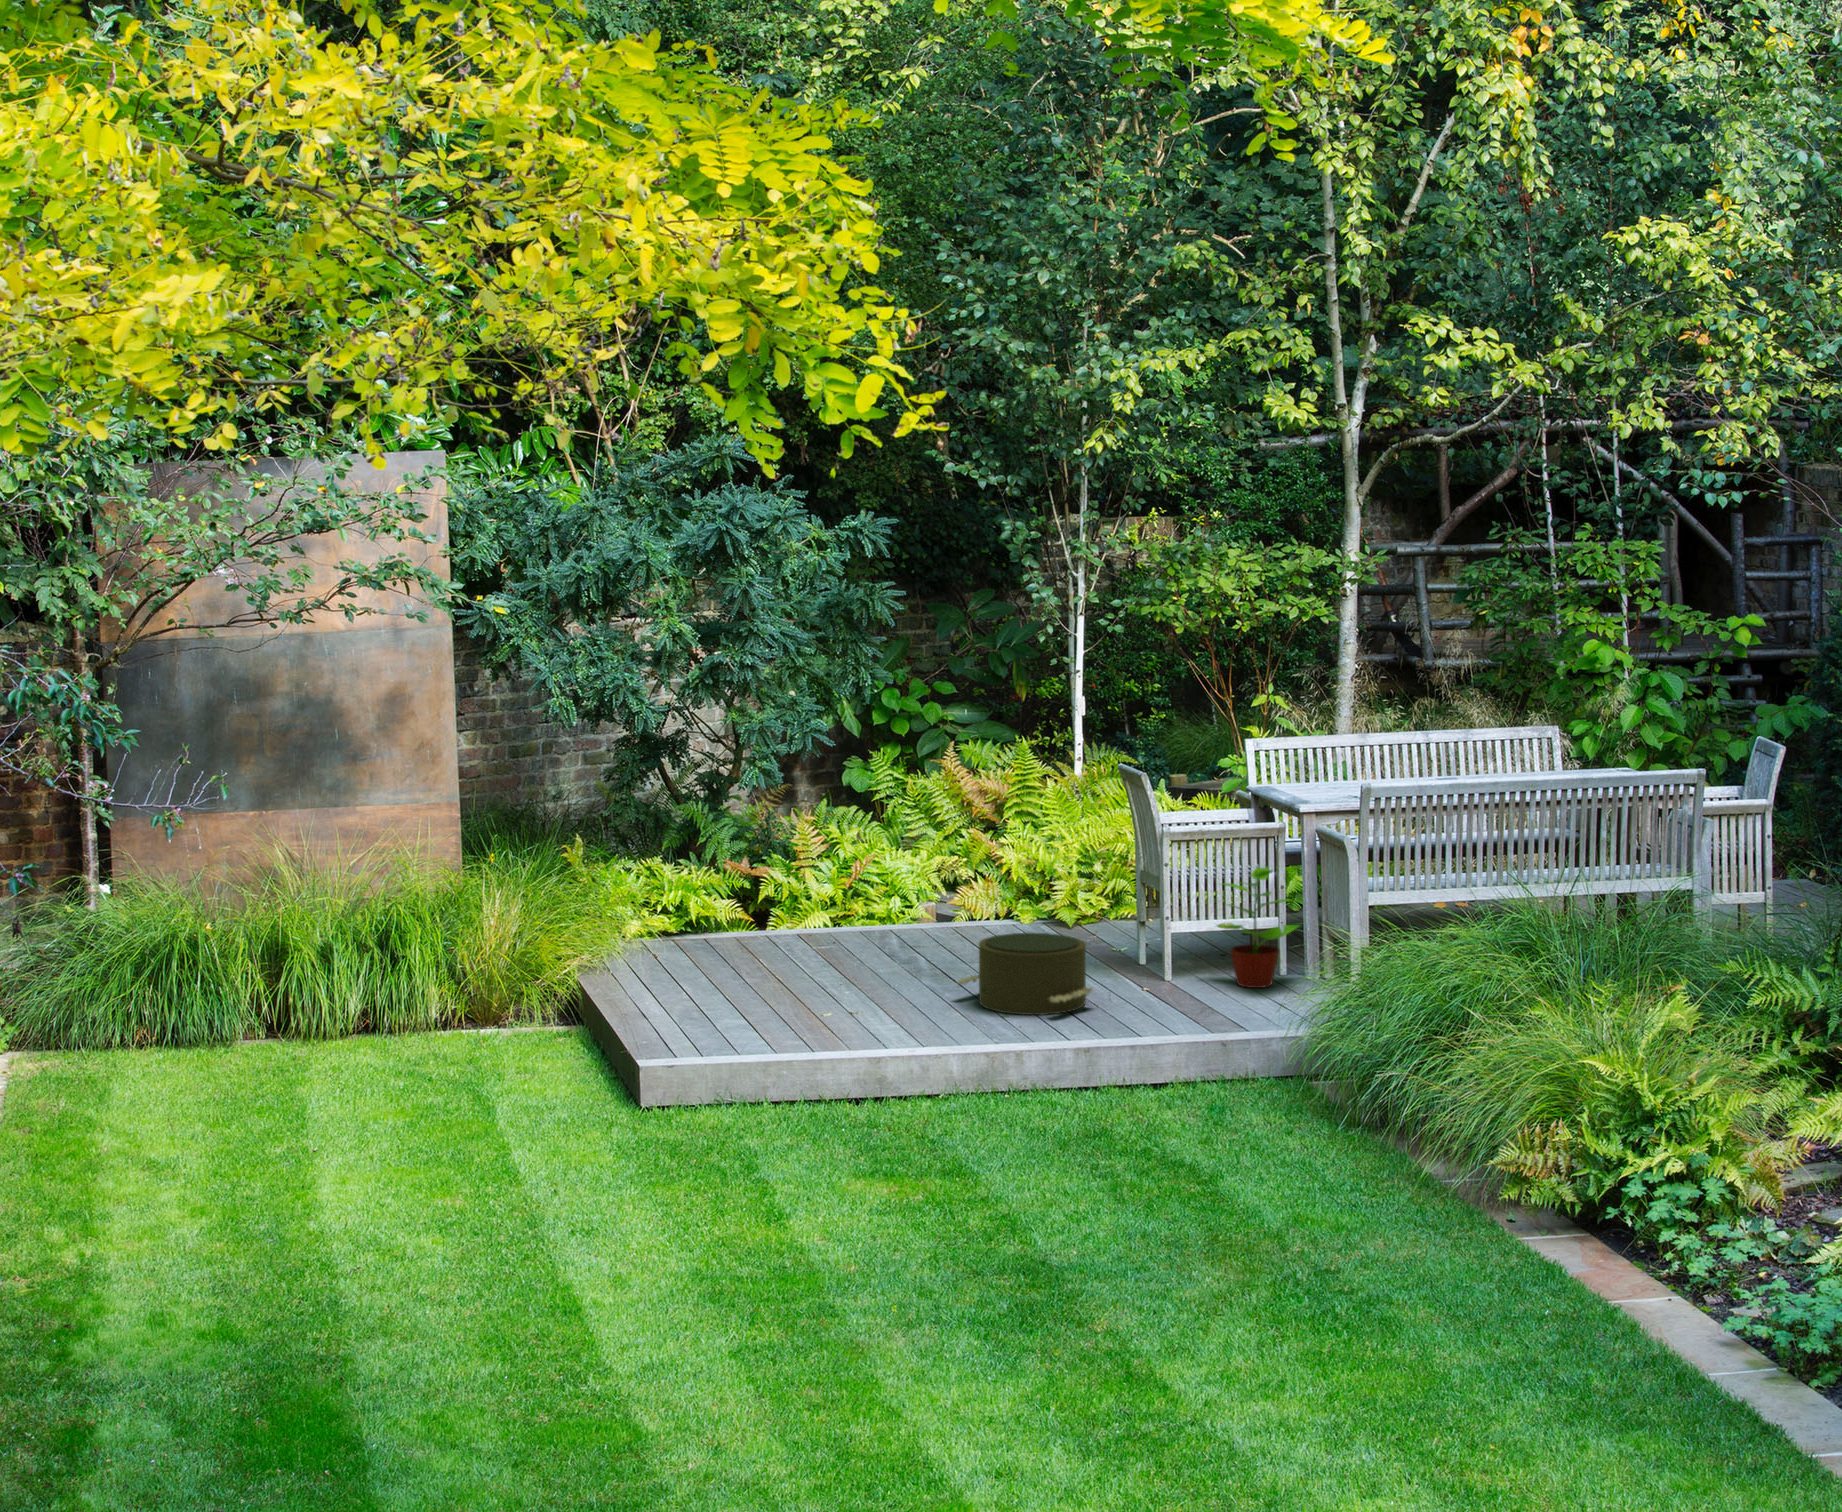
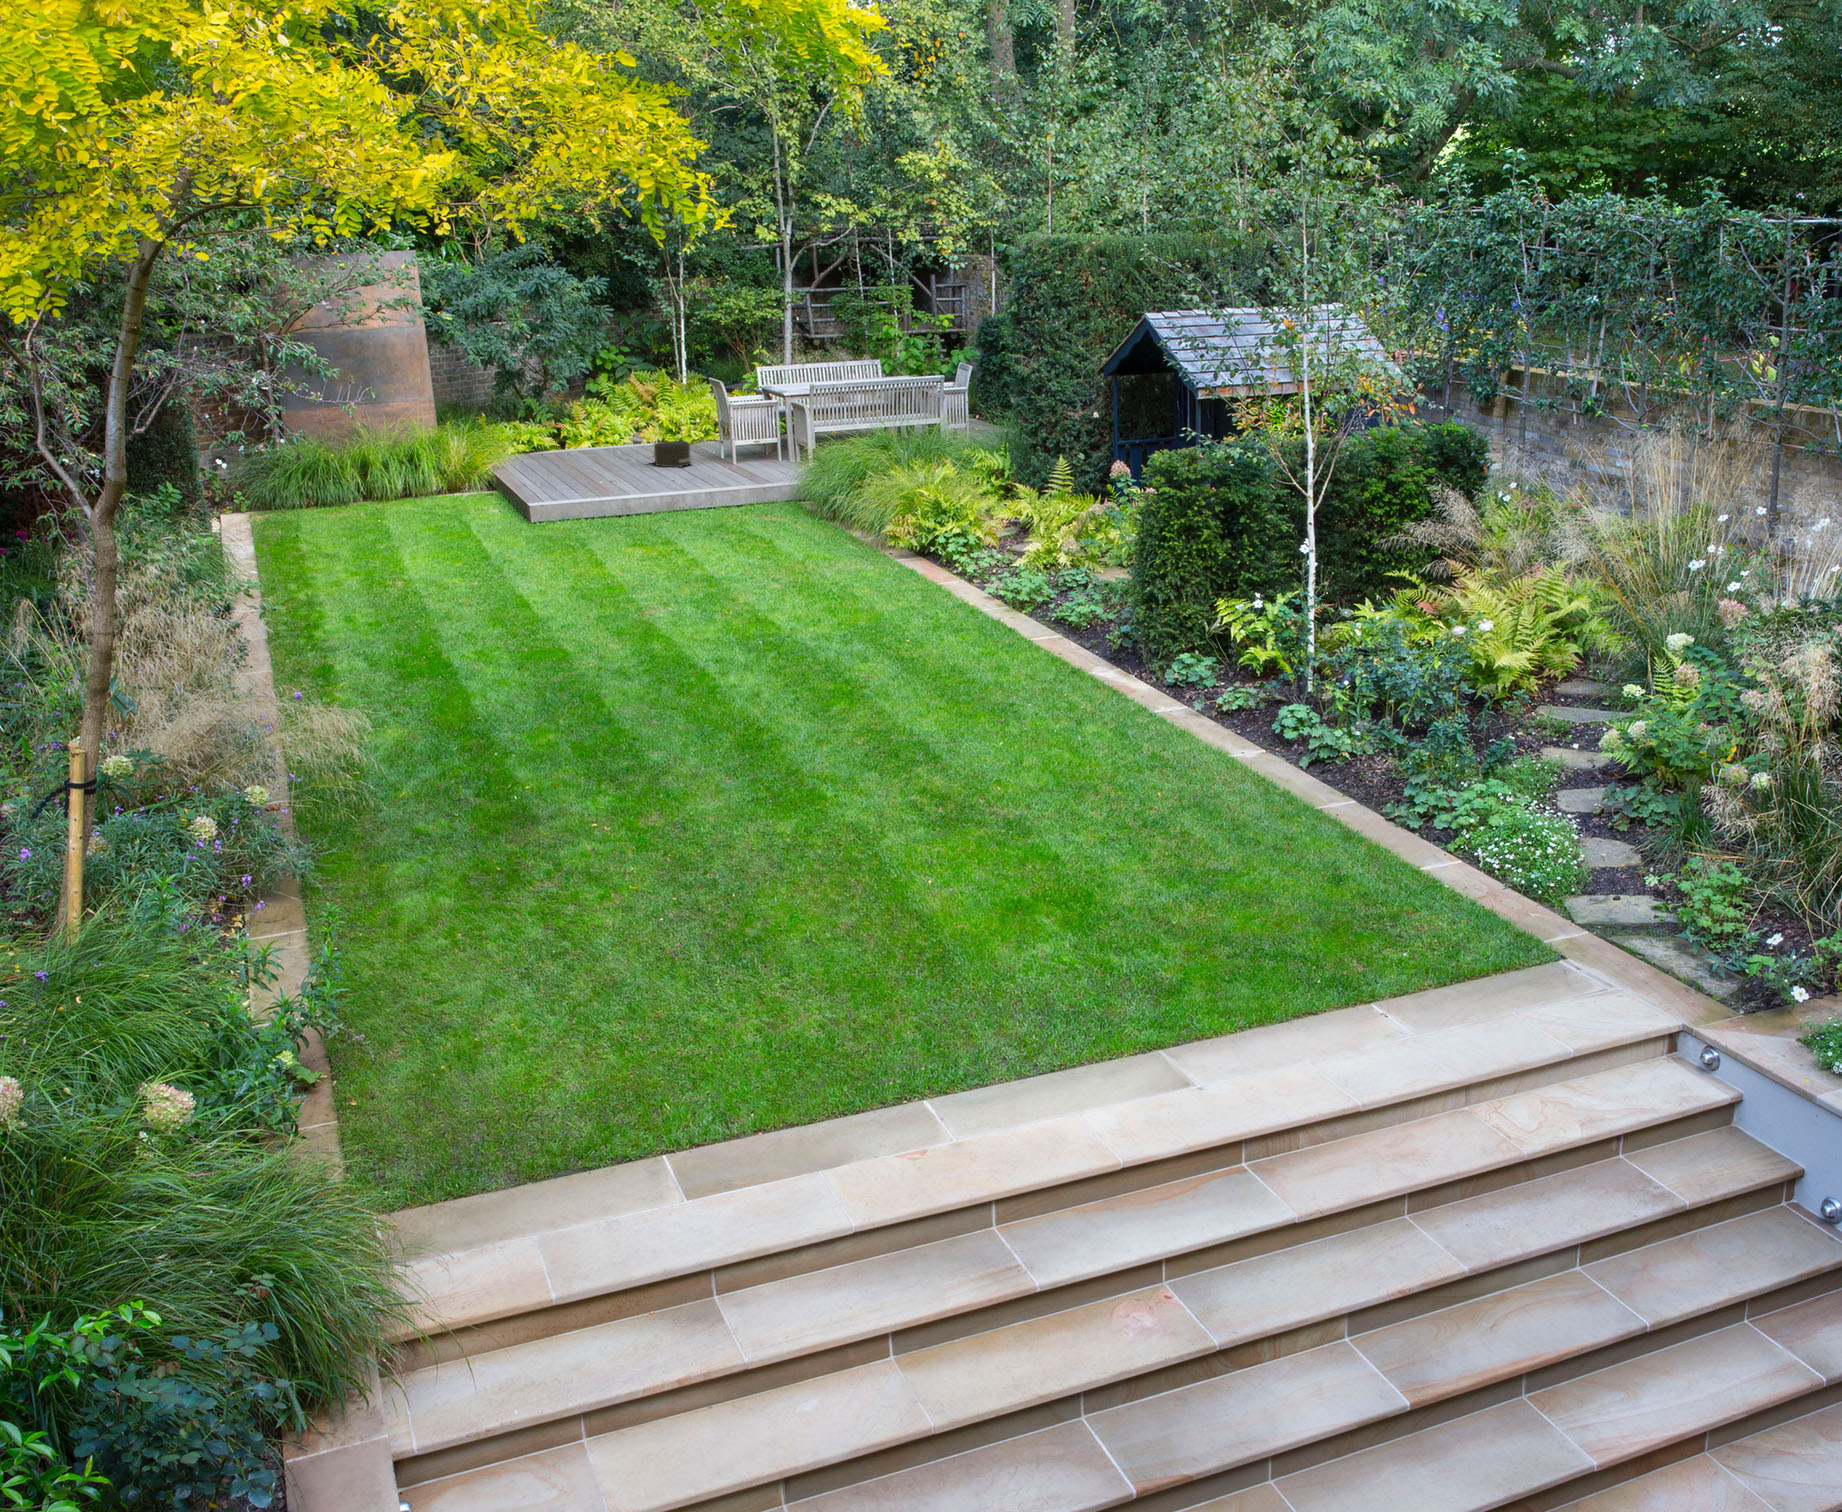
potted plant: present [1217,867,1300,988] -> none [729,416,763,459]

